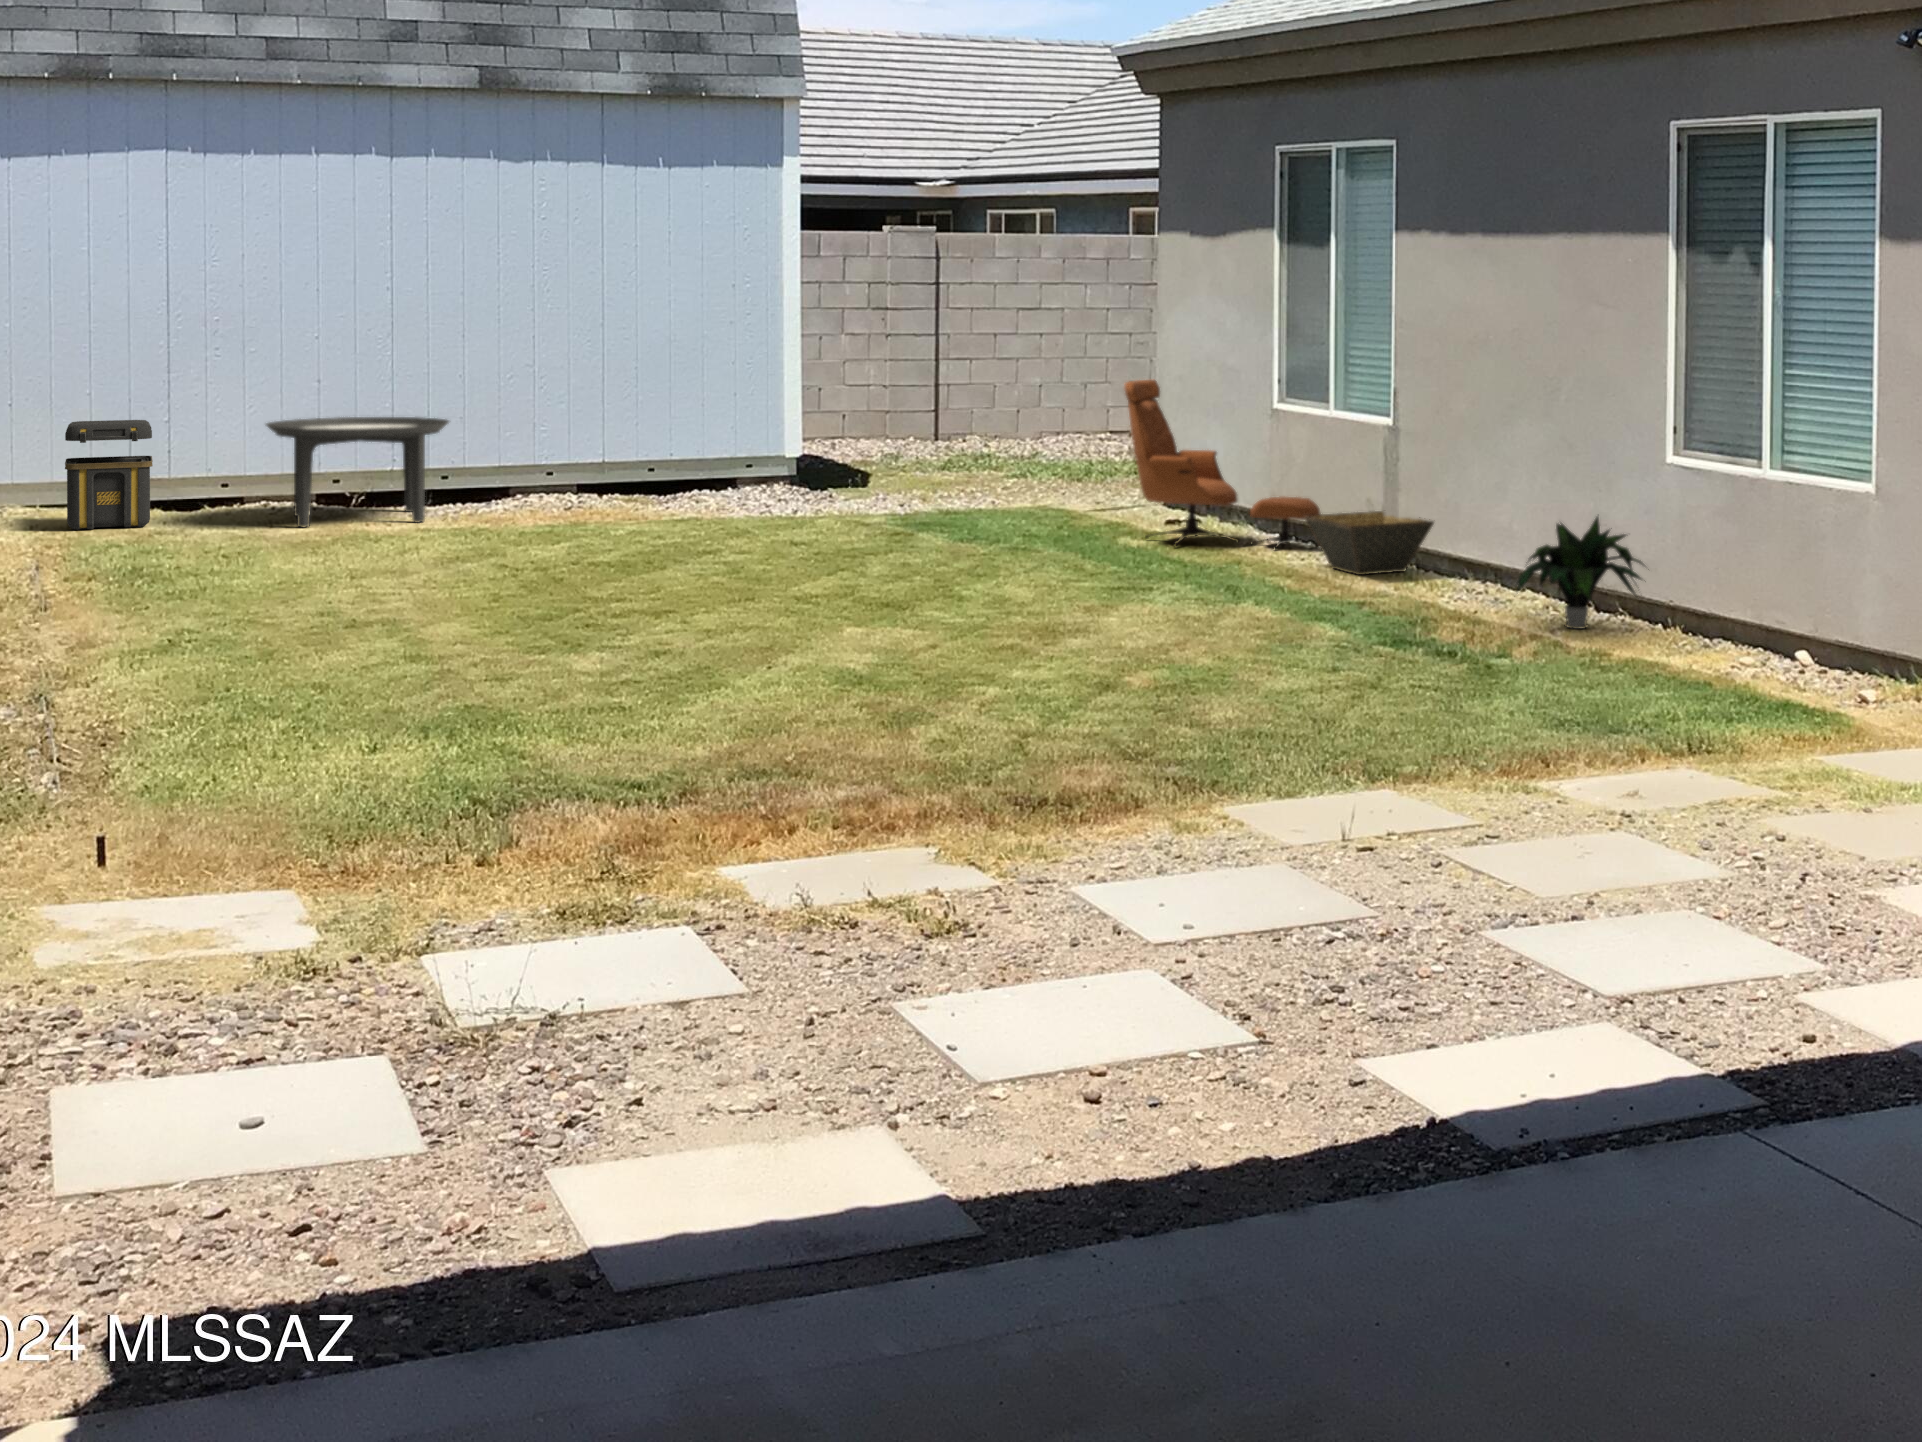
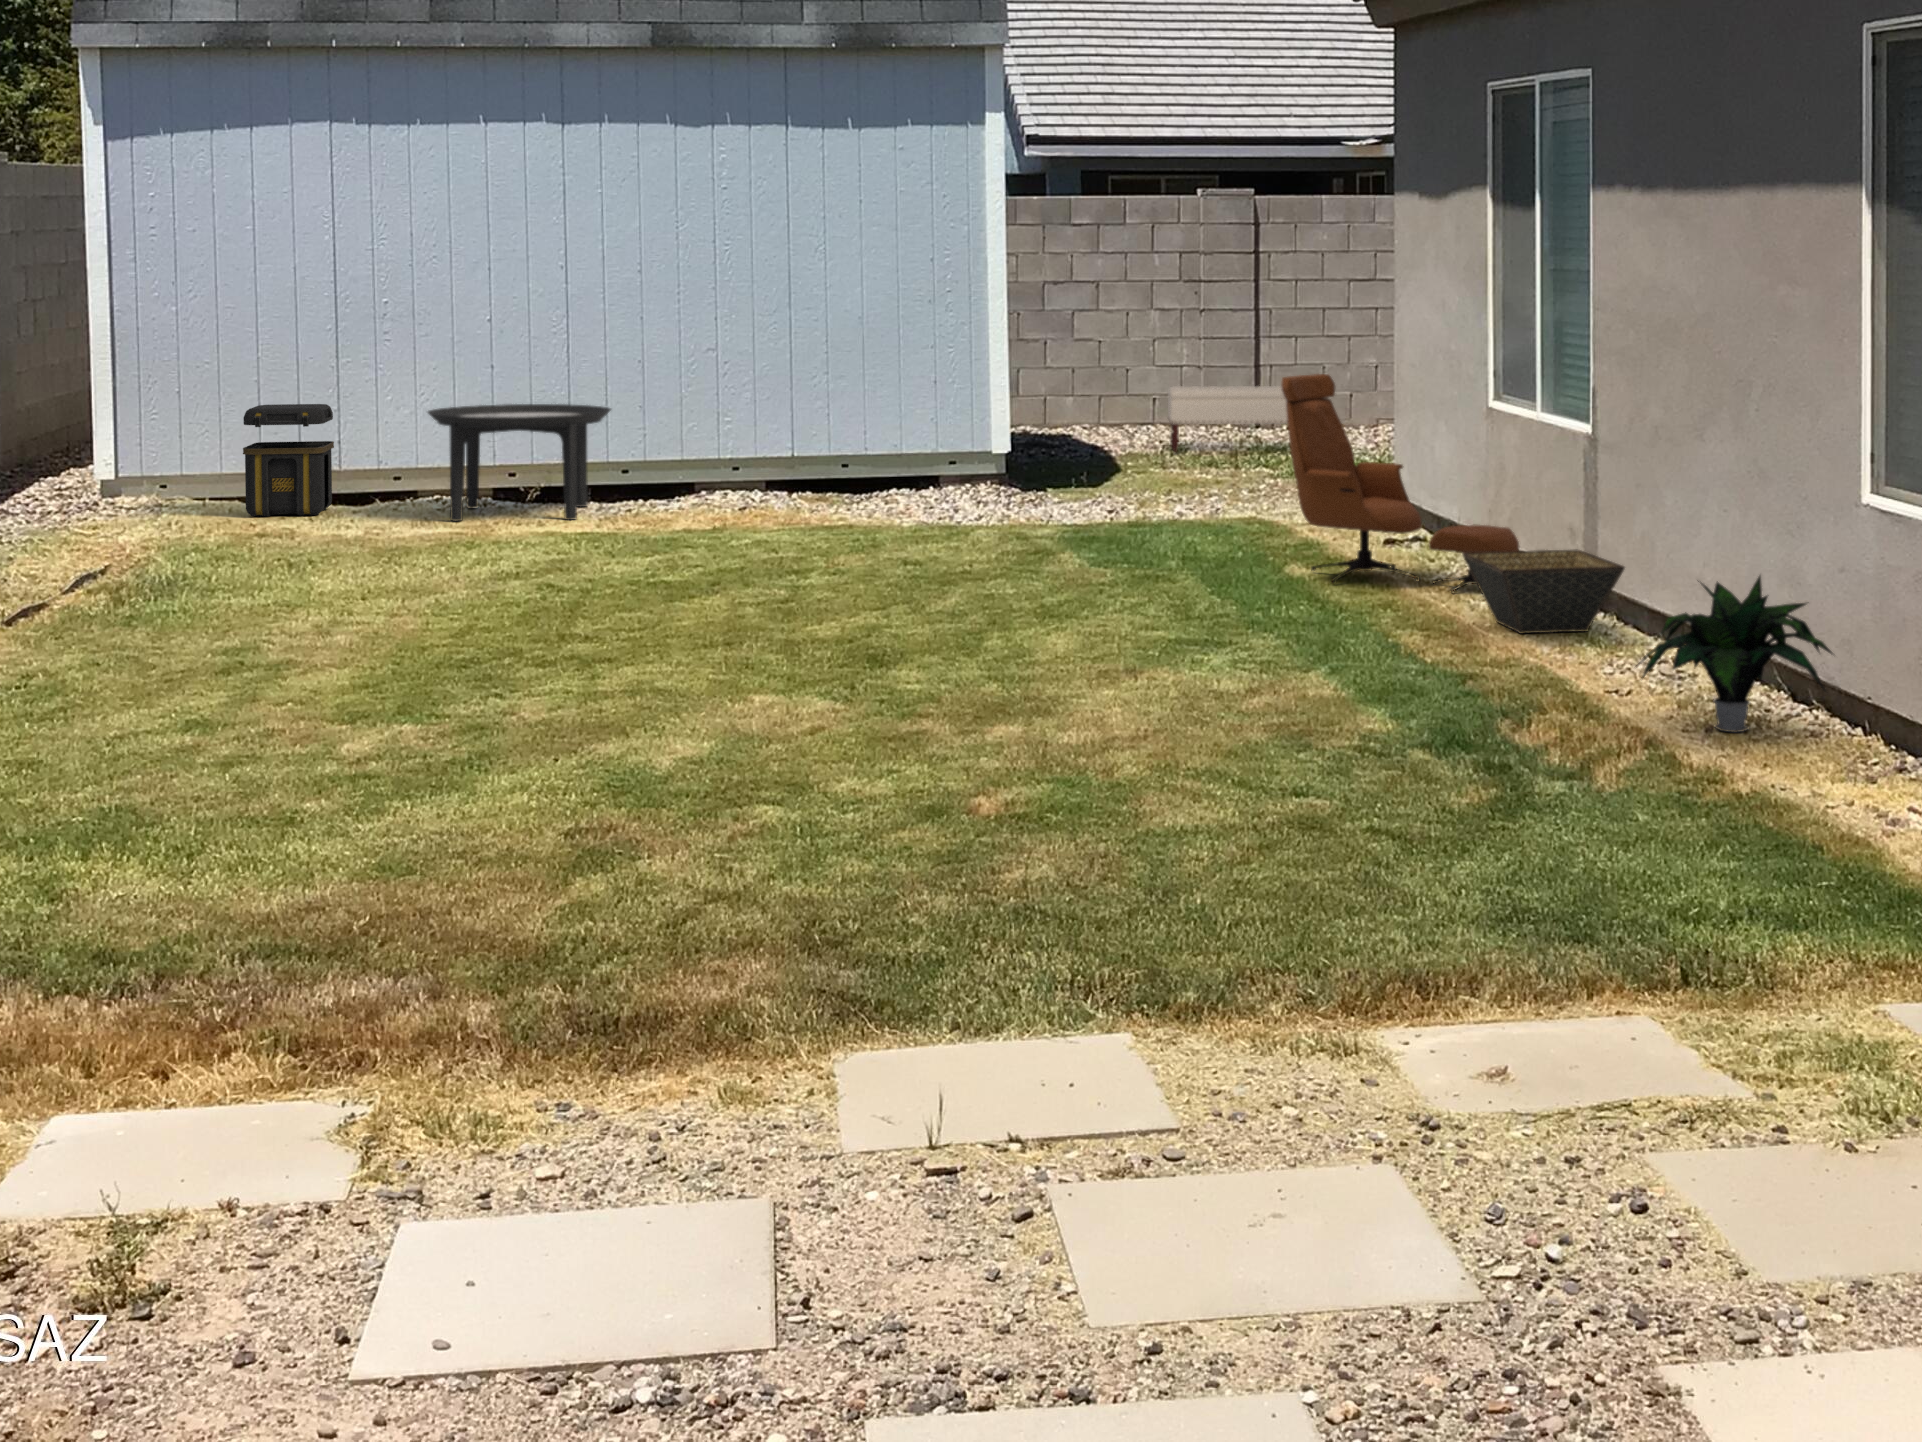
bench: none [893,394,1027,455] -> present [1168,386,1287,453]

